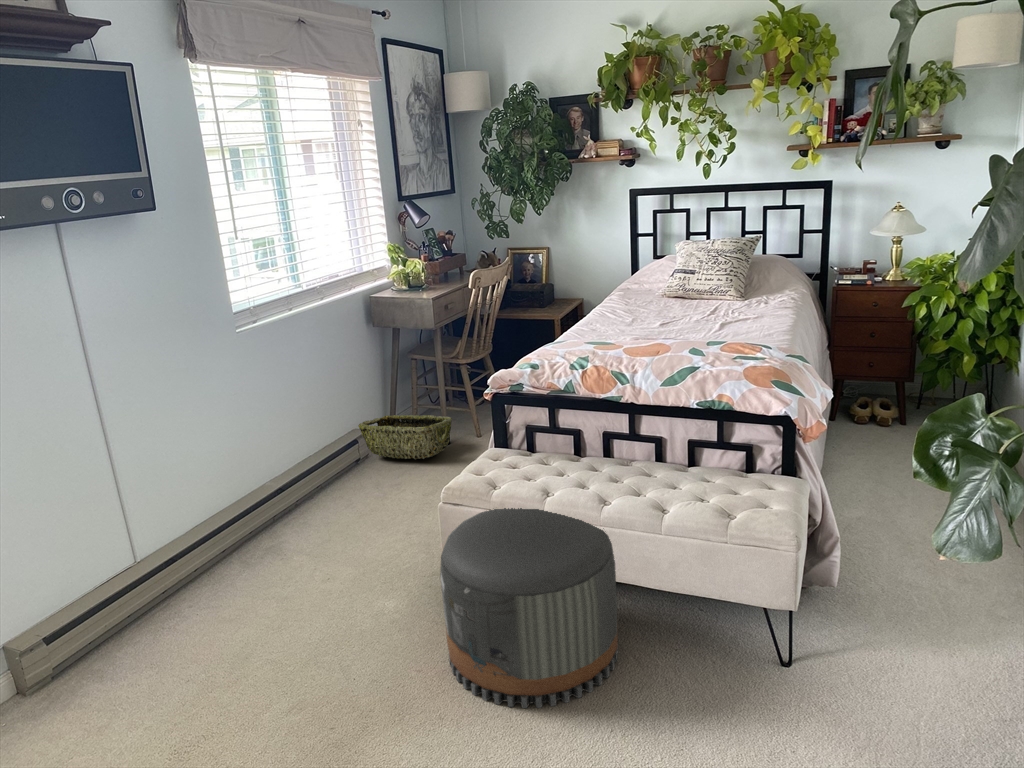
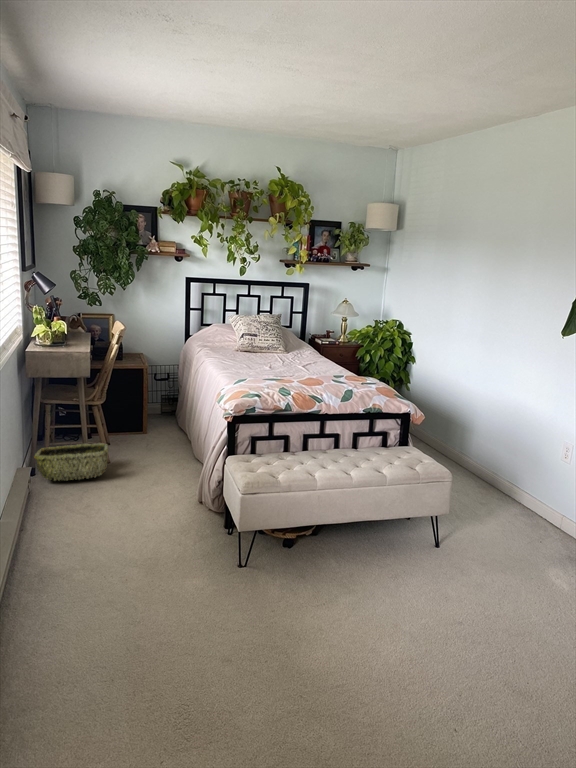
pouf: present [440,508,618,708] -> none [266,479,378,604]

